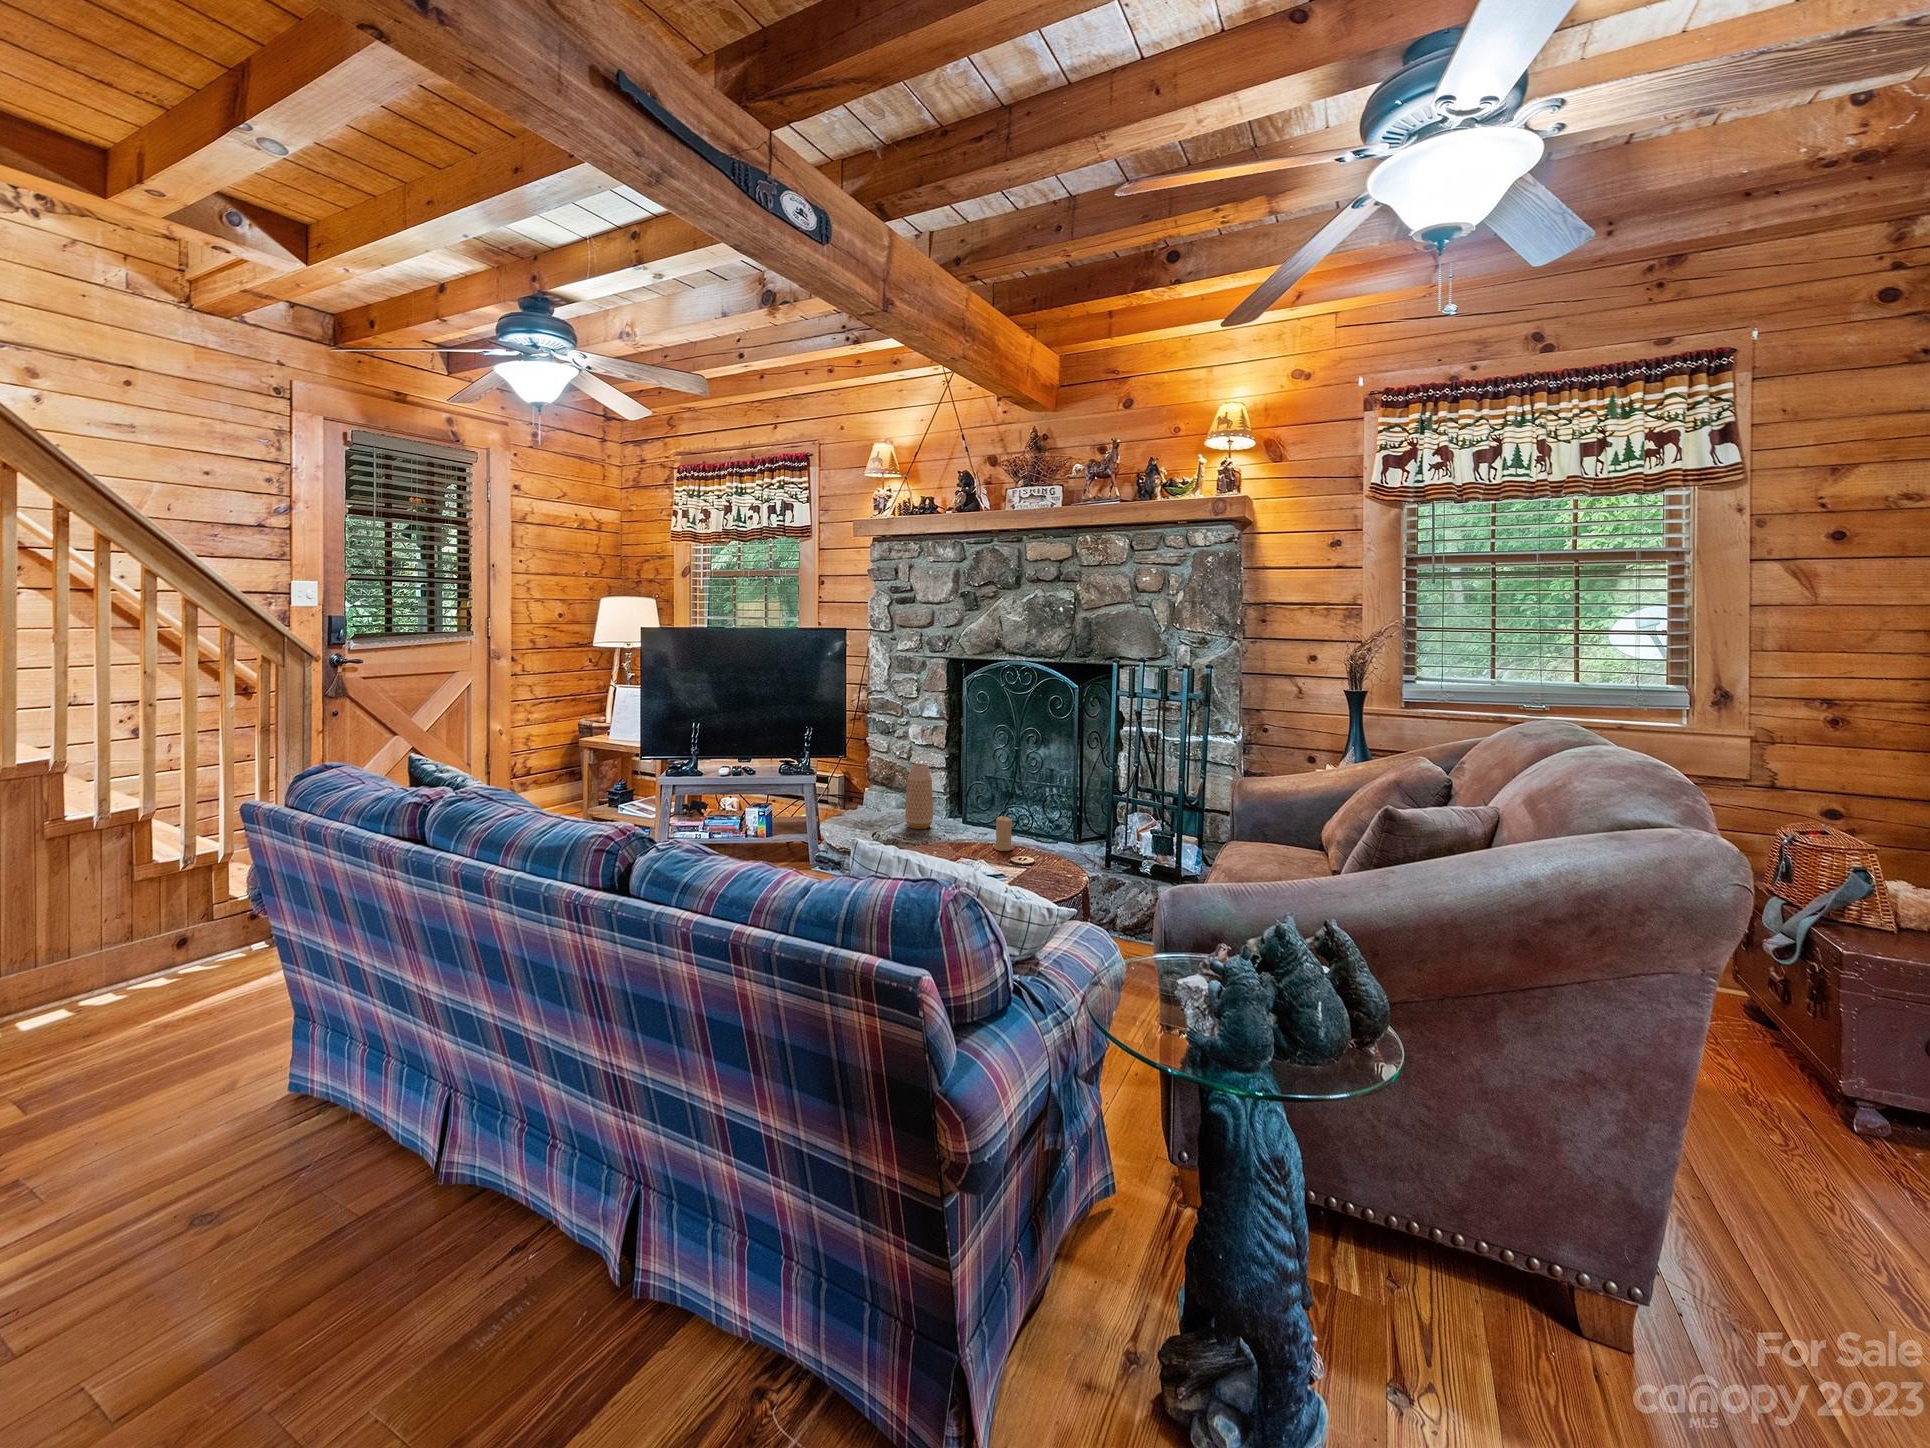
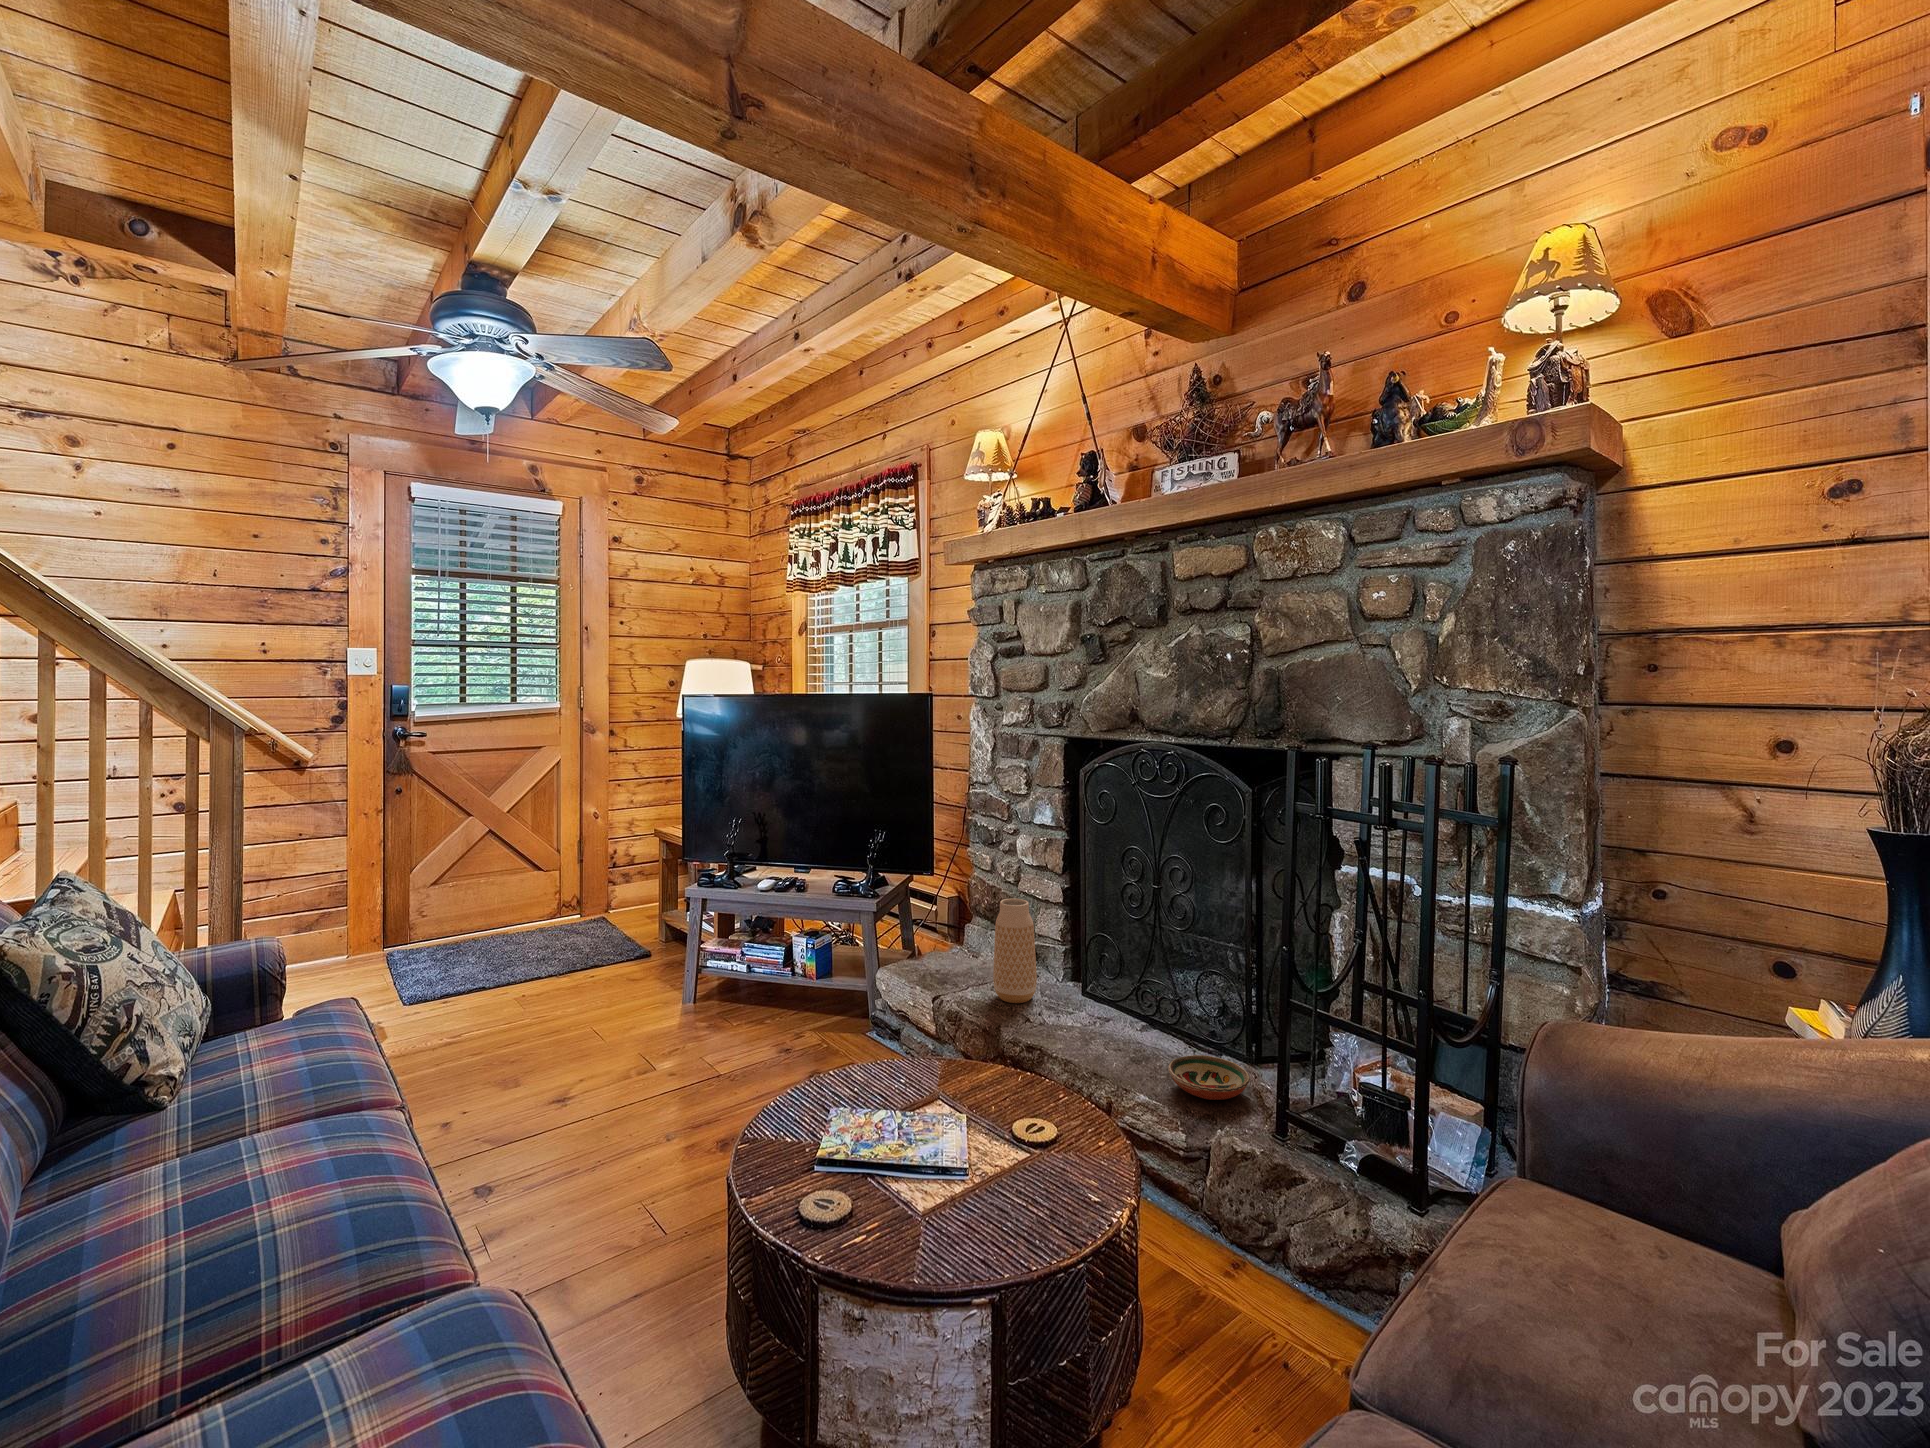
candle: present [992,816,1014,851] -> none [1102,1010,1138,1075]
decorative bowl: none [1033,837,1077,856] -> present [1168,1055,1250,1100]

